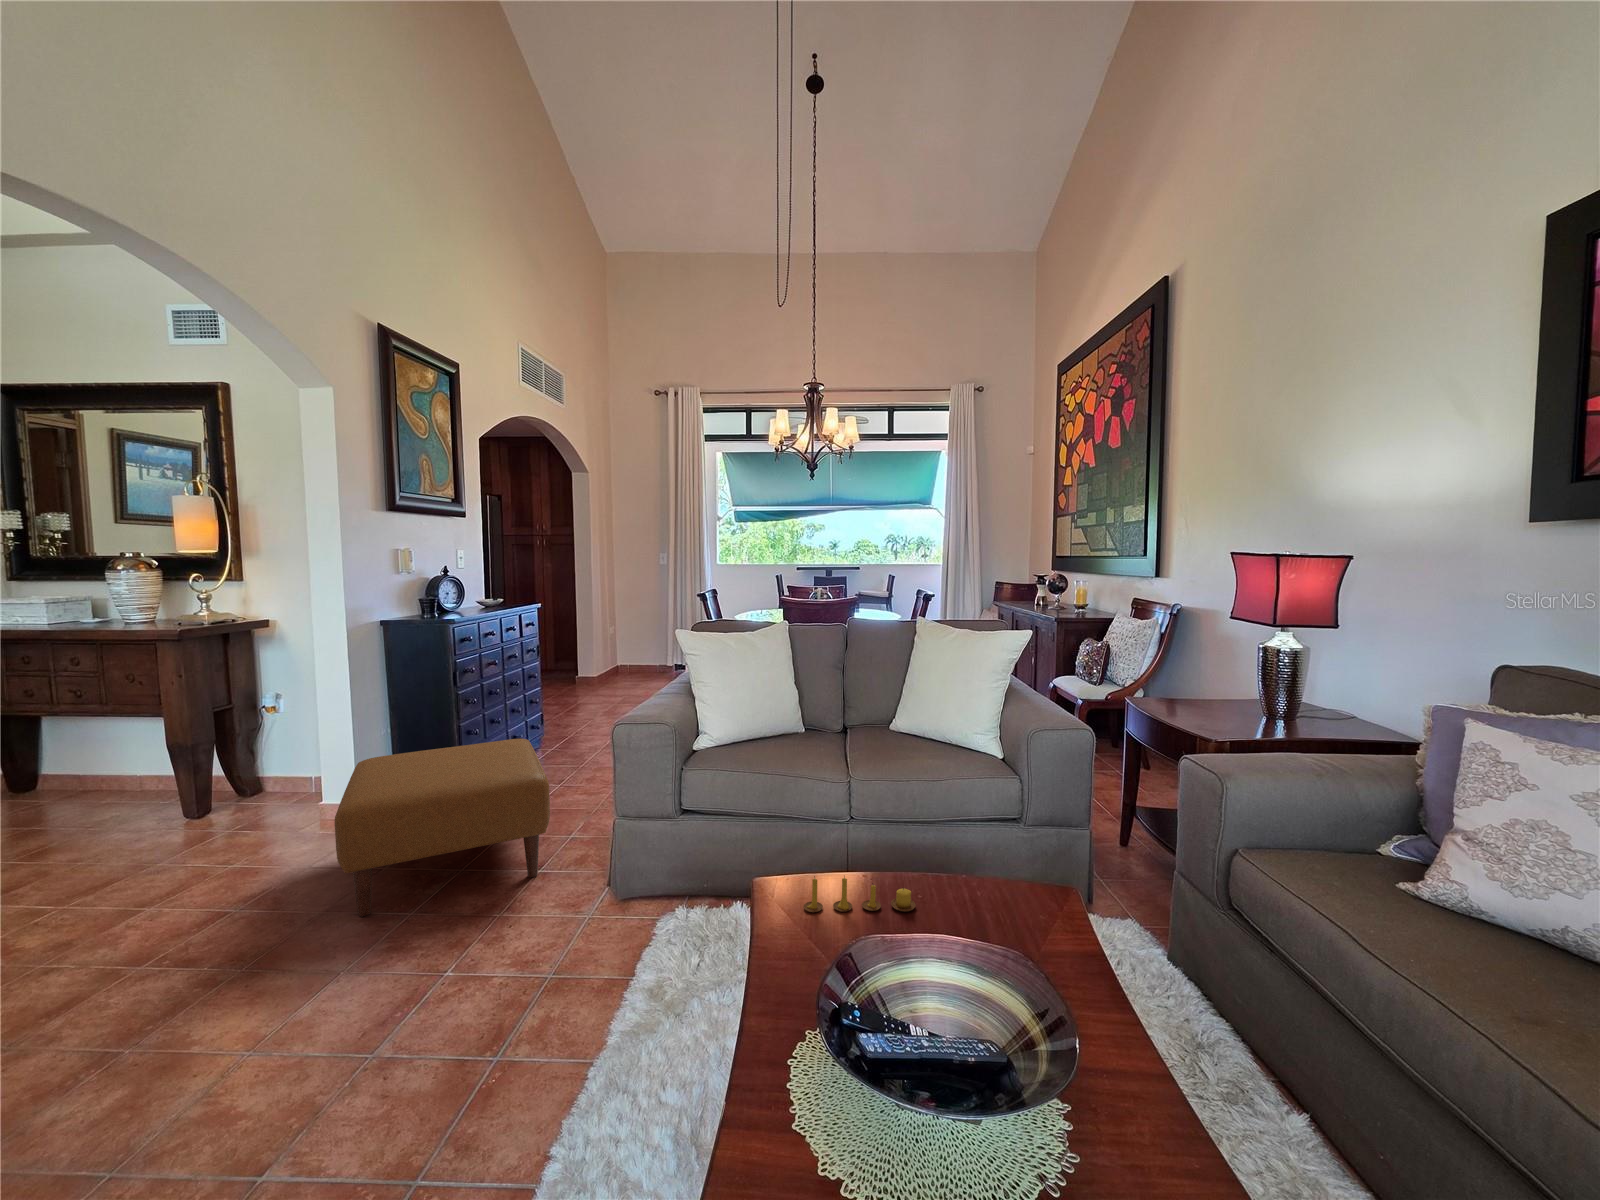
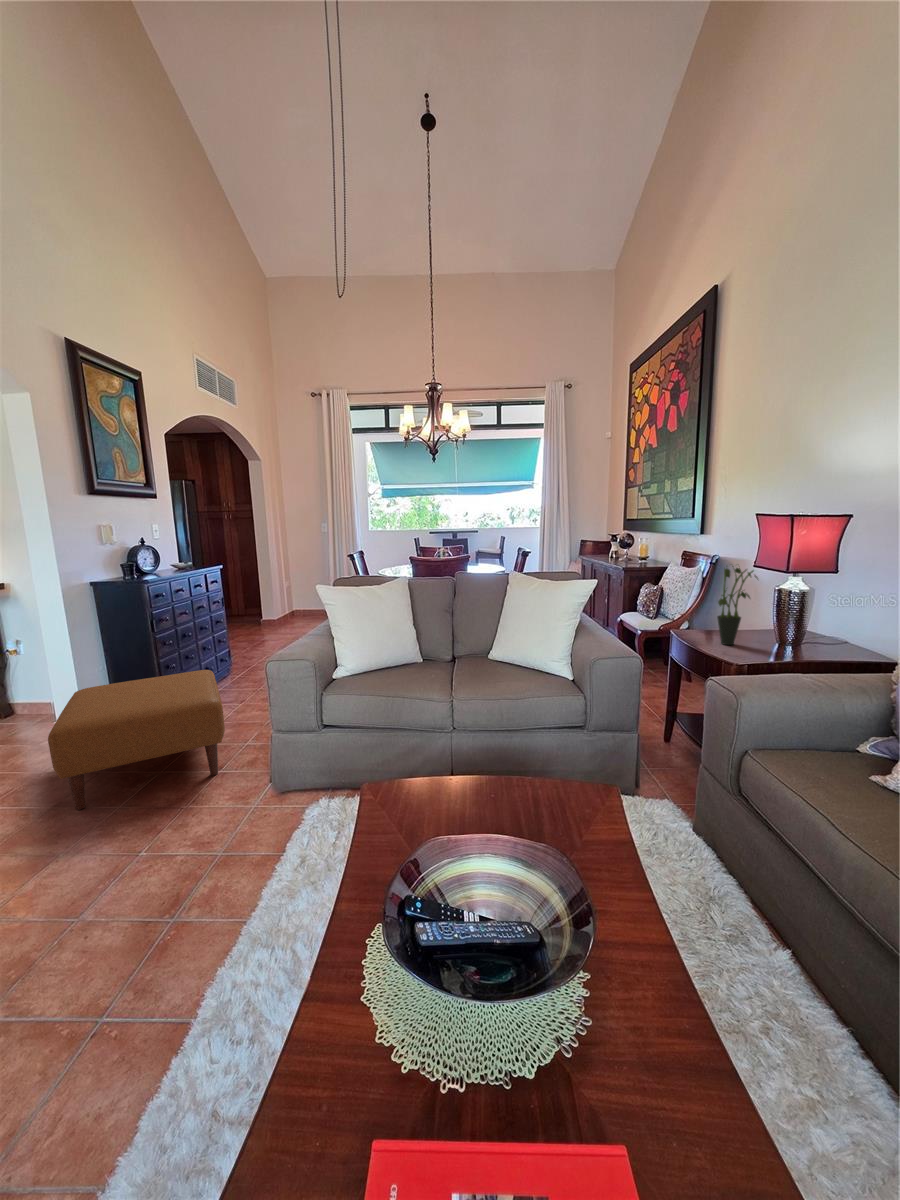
potted plant: none [1188,616,1242,720] -> present [717,566,758,645]
candle: present [804,876,916,912] -> none [400,779,489,809]

